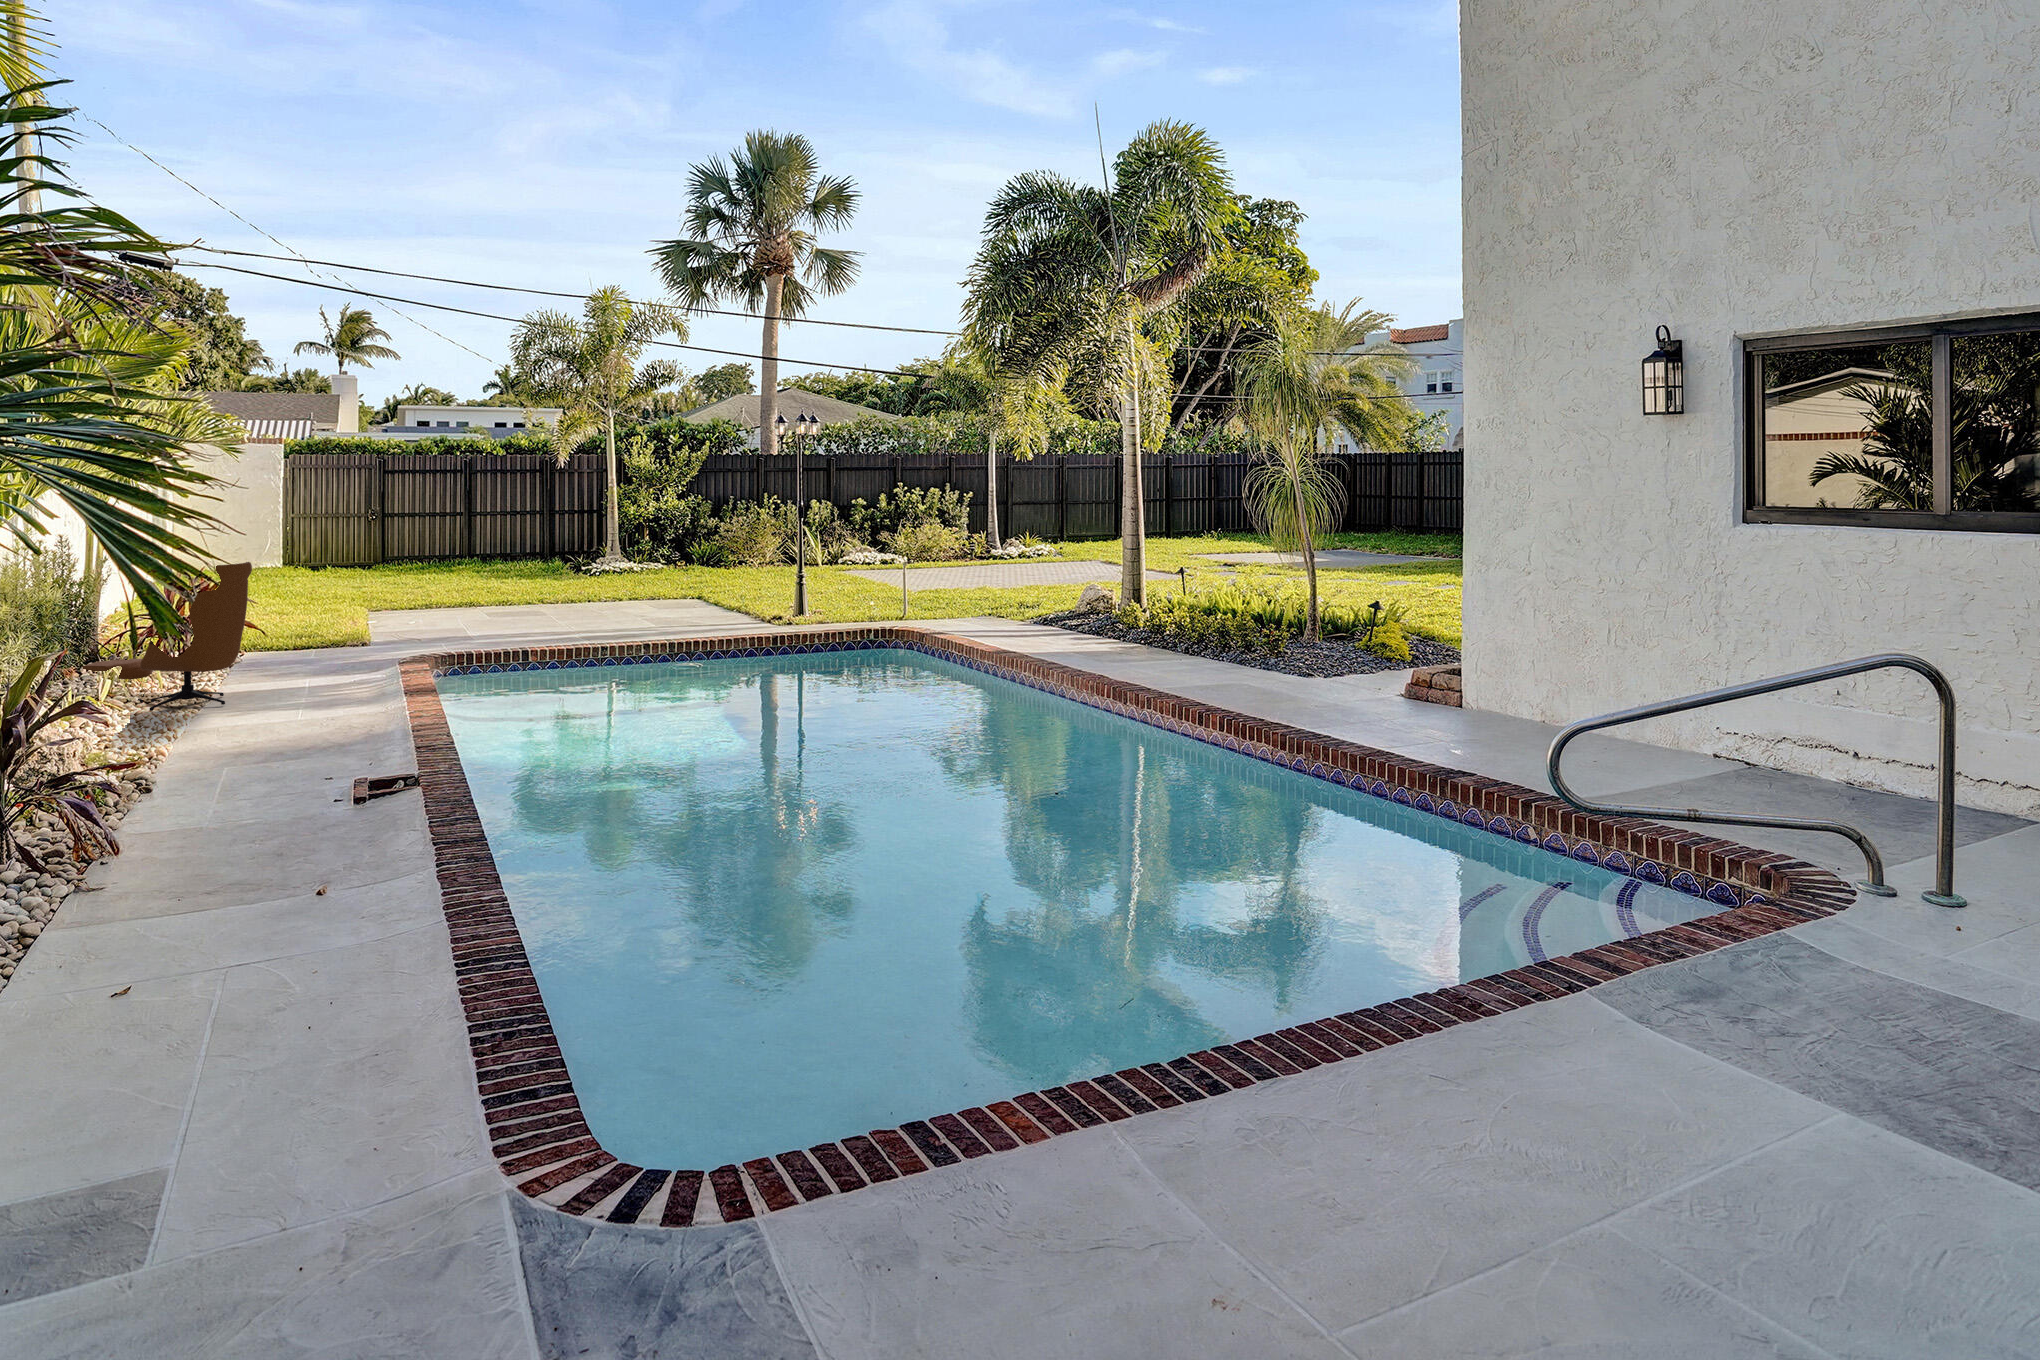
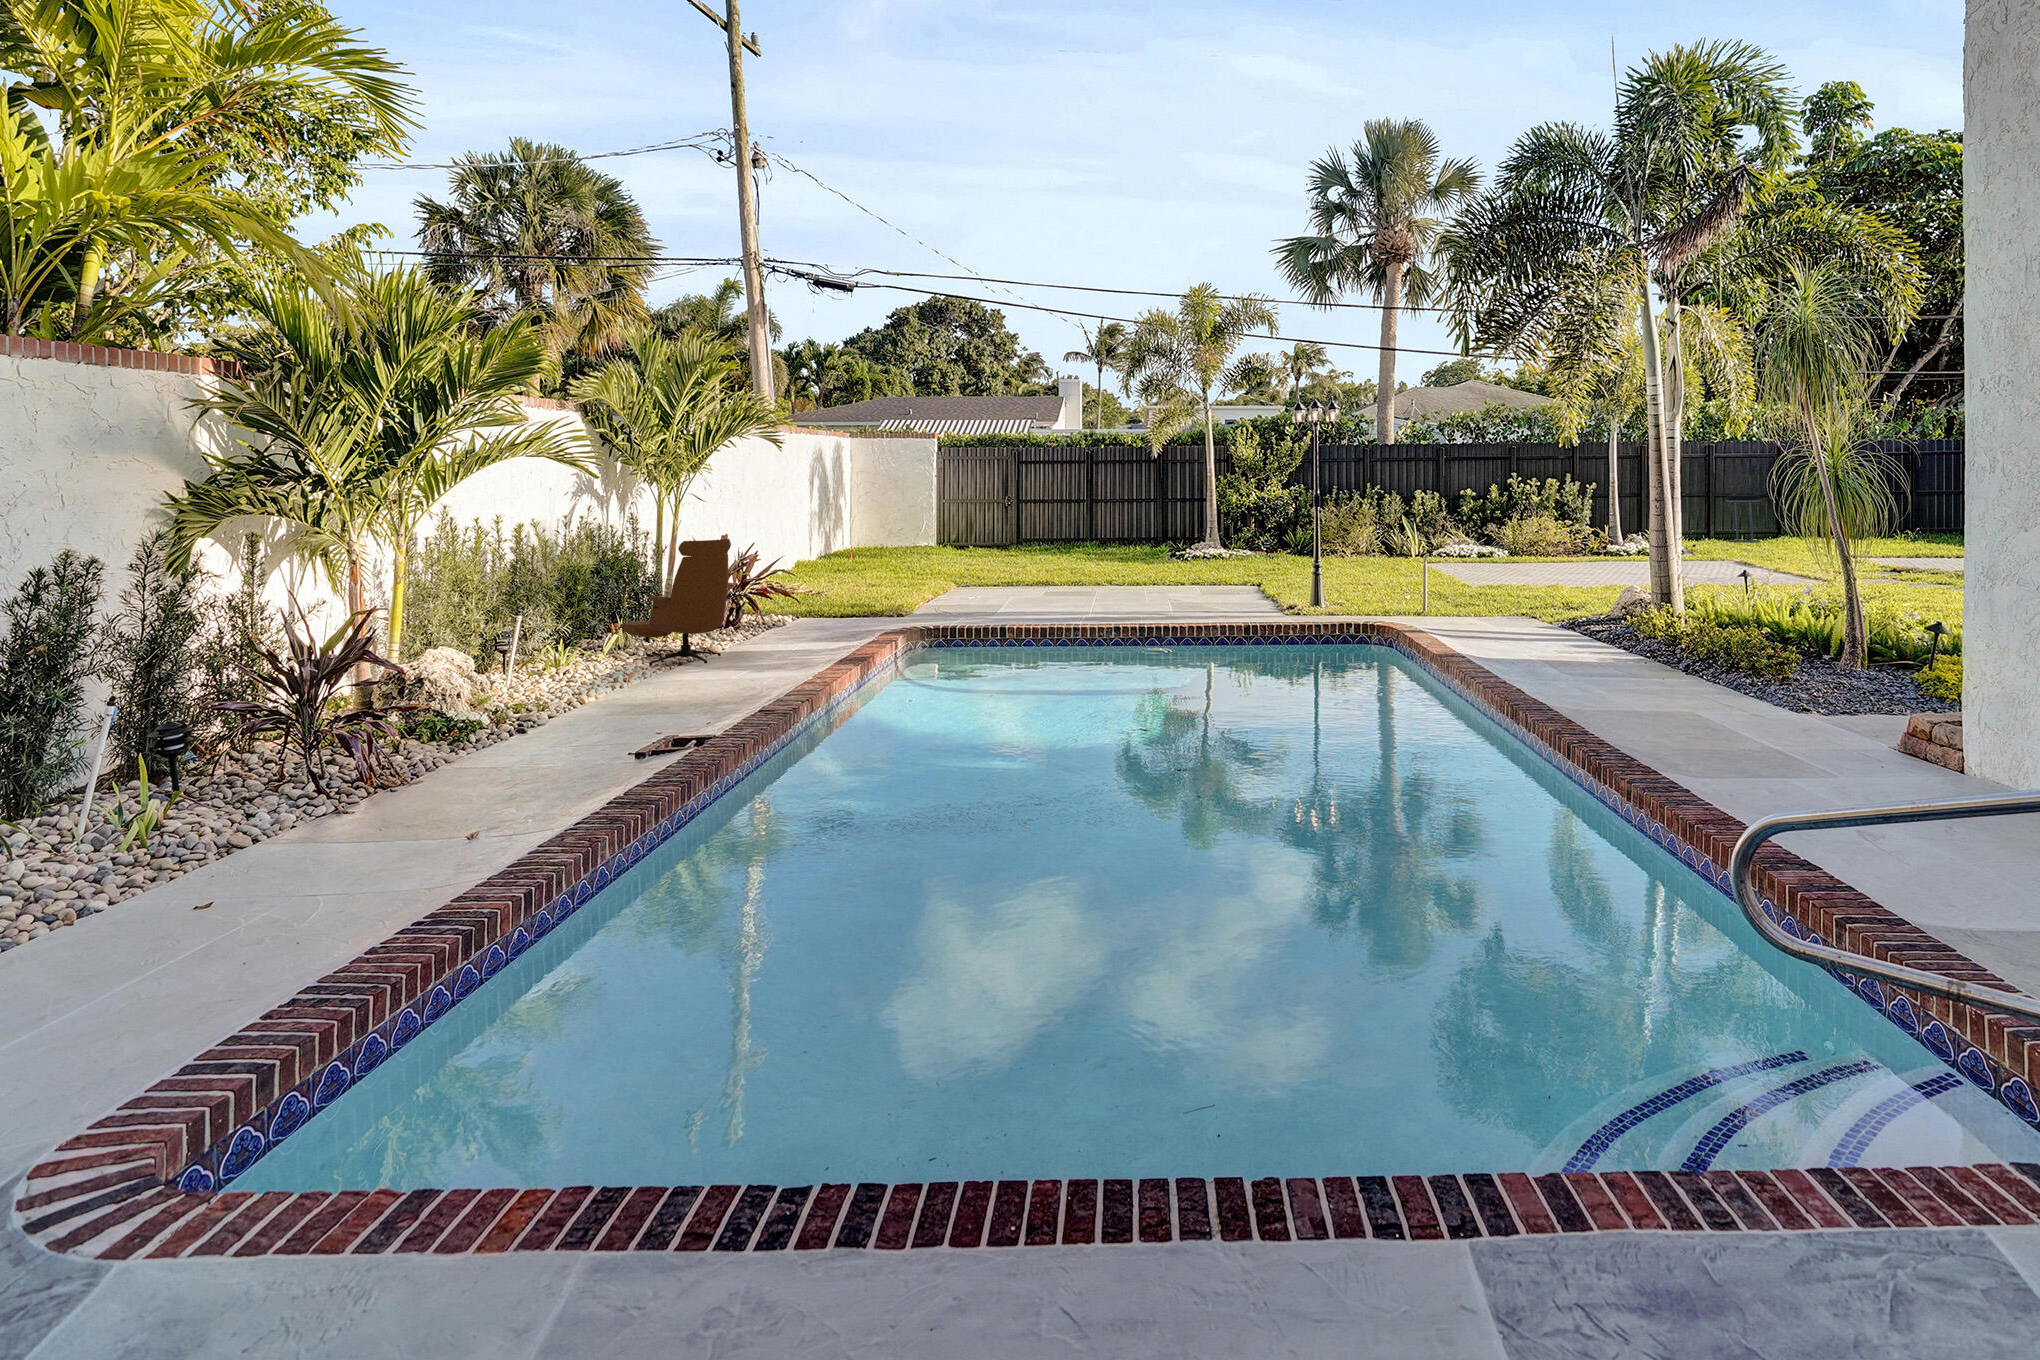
stool: none [1073,505,1101,547] -> present [1726,495,1761,542]

